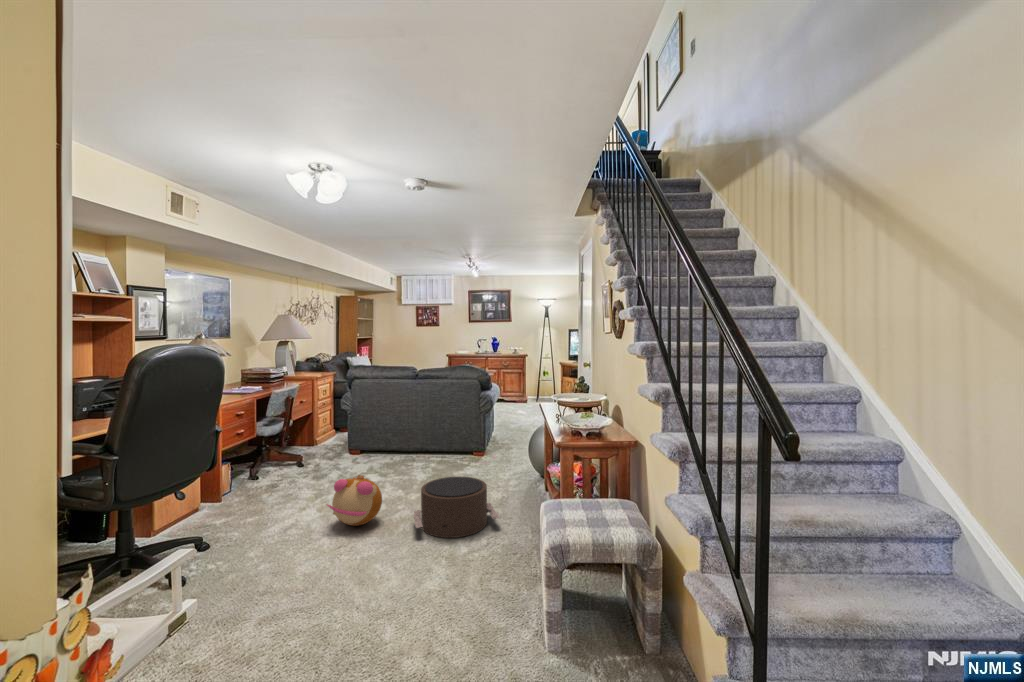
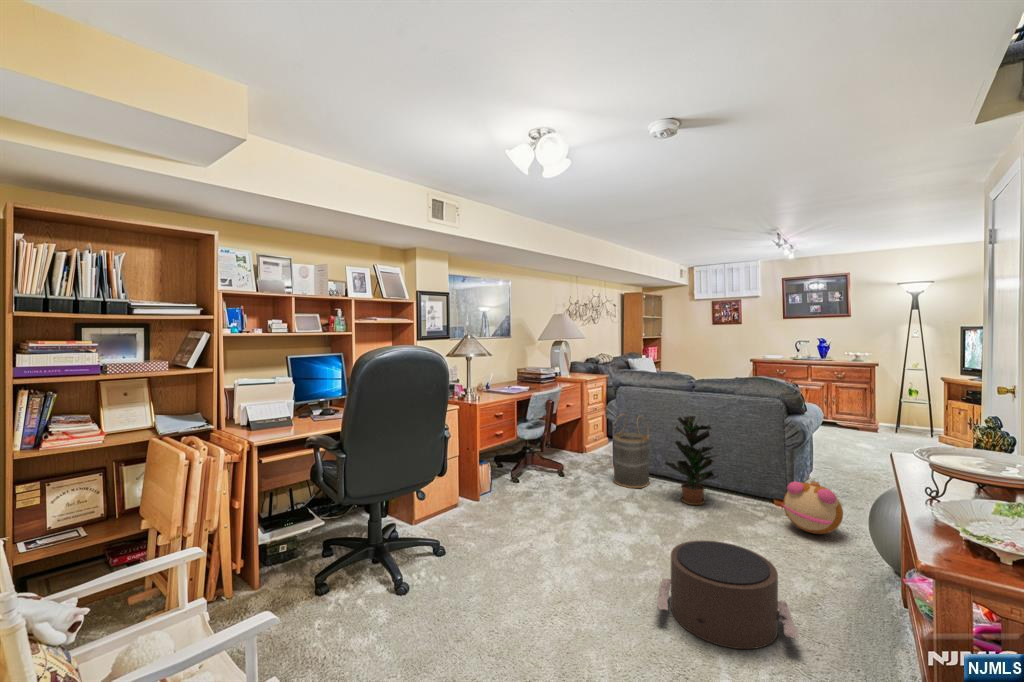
potted plant: none [398,398,439,466] -> present [665,416,718,505]
basket: none [352,402,384,464] -> present [613,416,650,488]
plush toy: present [327,475,382,526] -> present [782,481,843,534]

